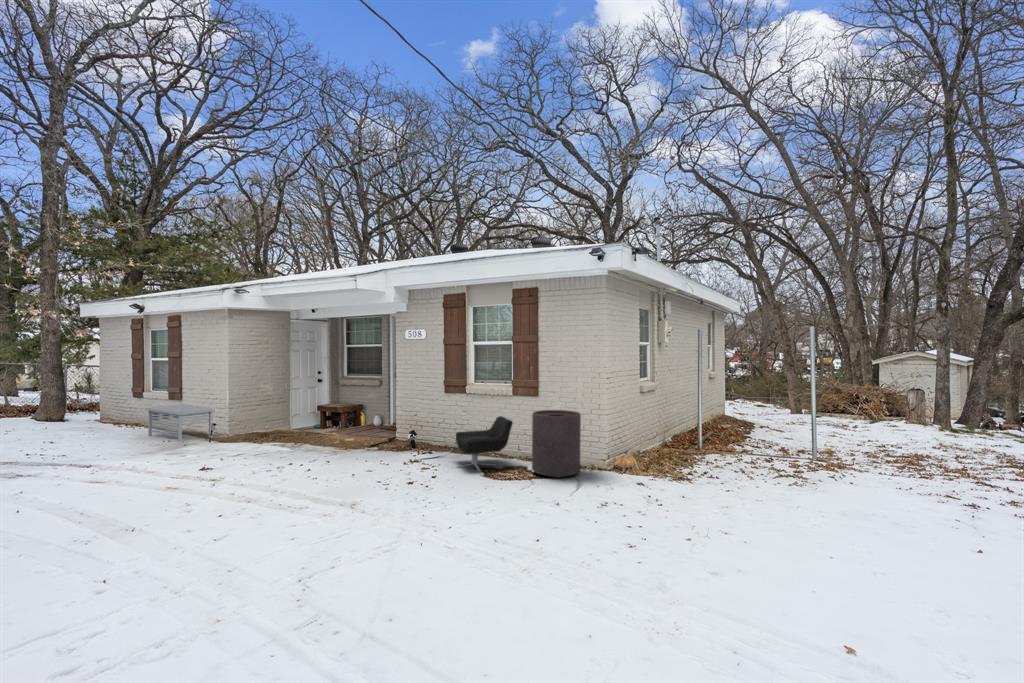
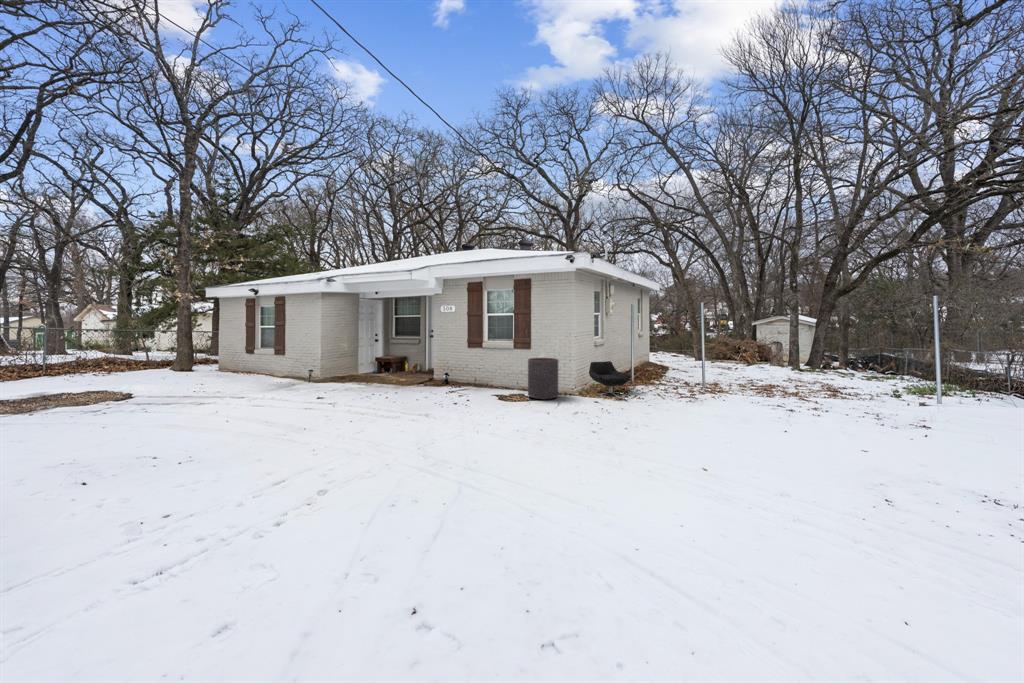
storage bench: present [146,405,215,442] -> none [263,358,311,383]
lounge chair: present [452,416,513,471] -> present [589,361,631,397]

